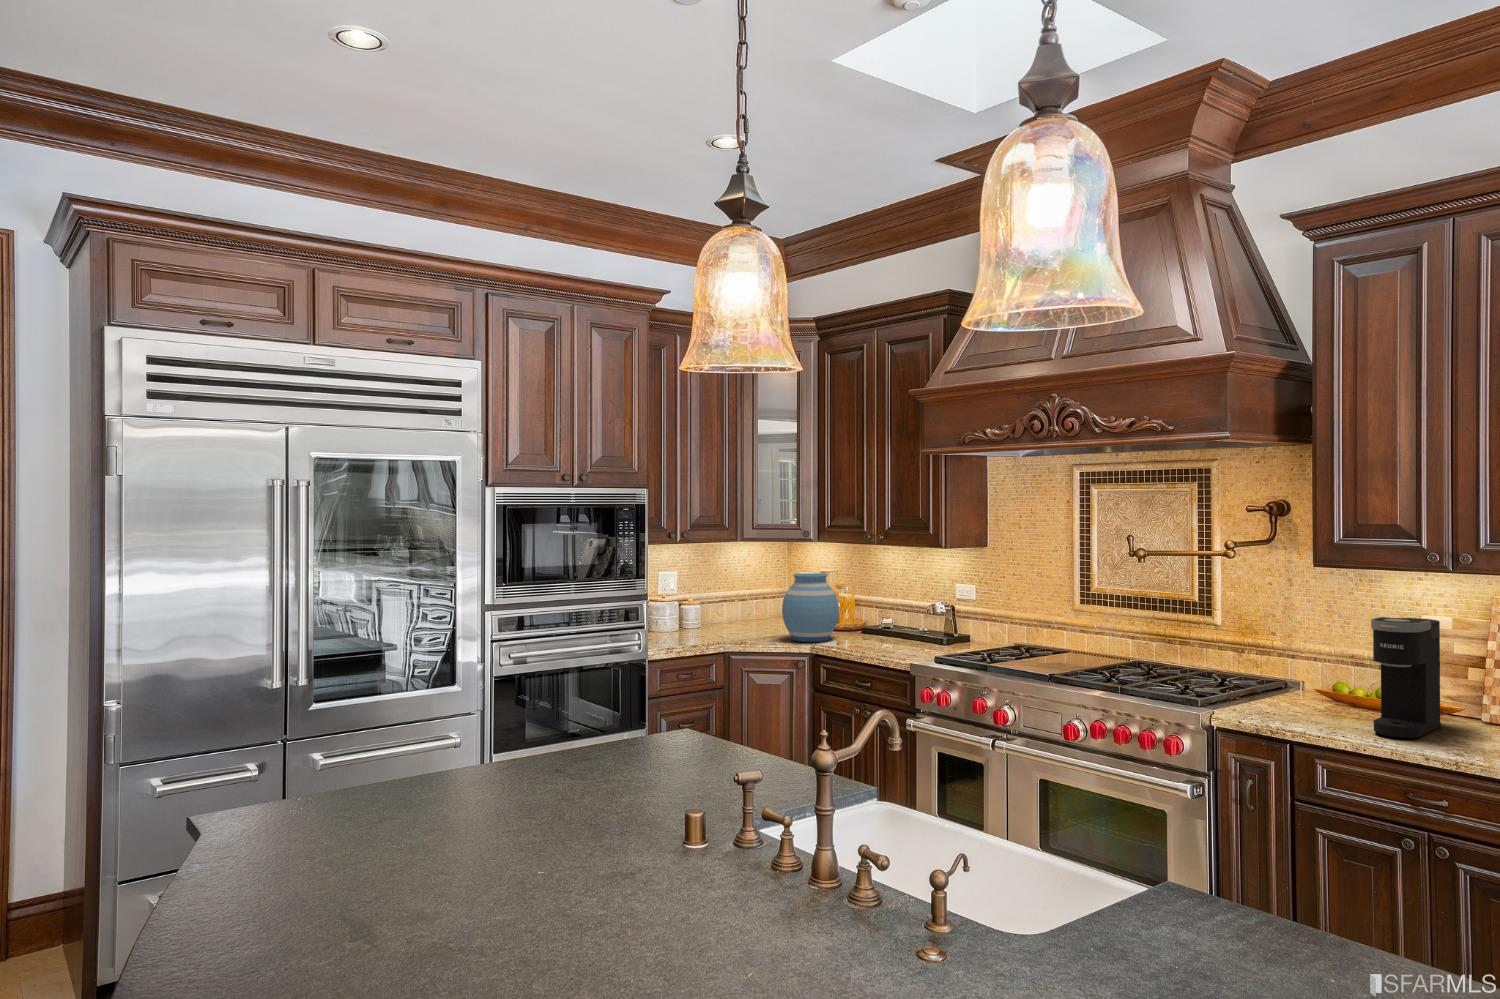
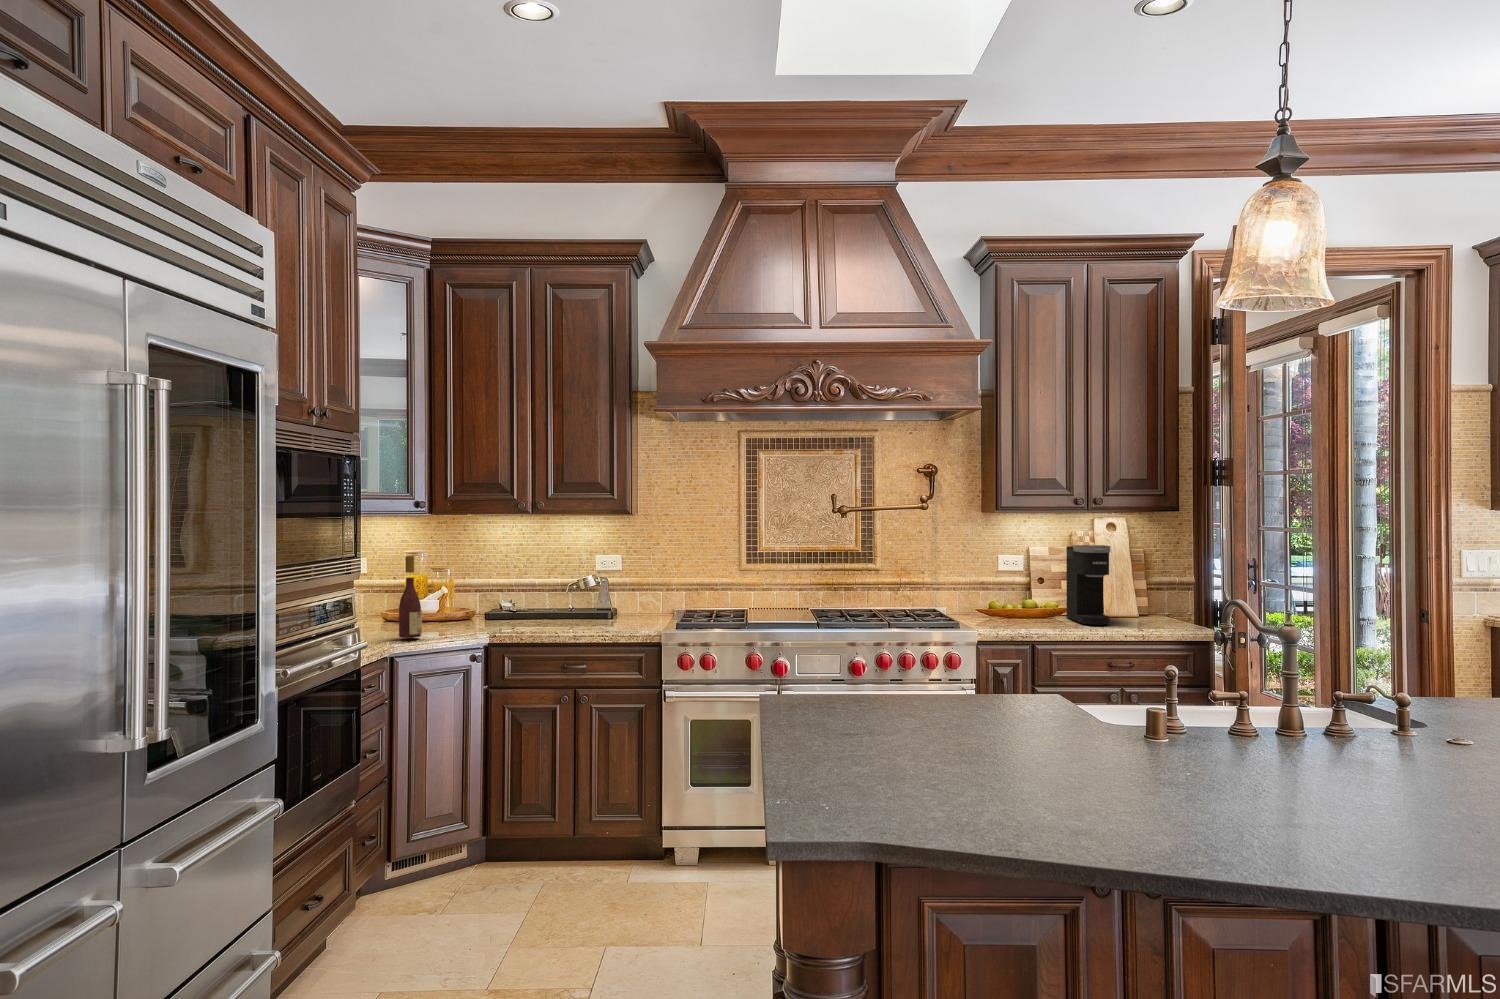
vase: present [782,573,839,642] -> none [438,549,508,630]
wine bottle: none [734,577,752,644] -> present [399,556,422,638]

